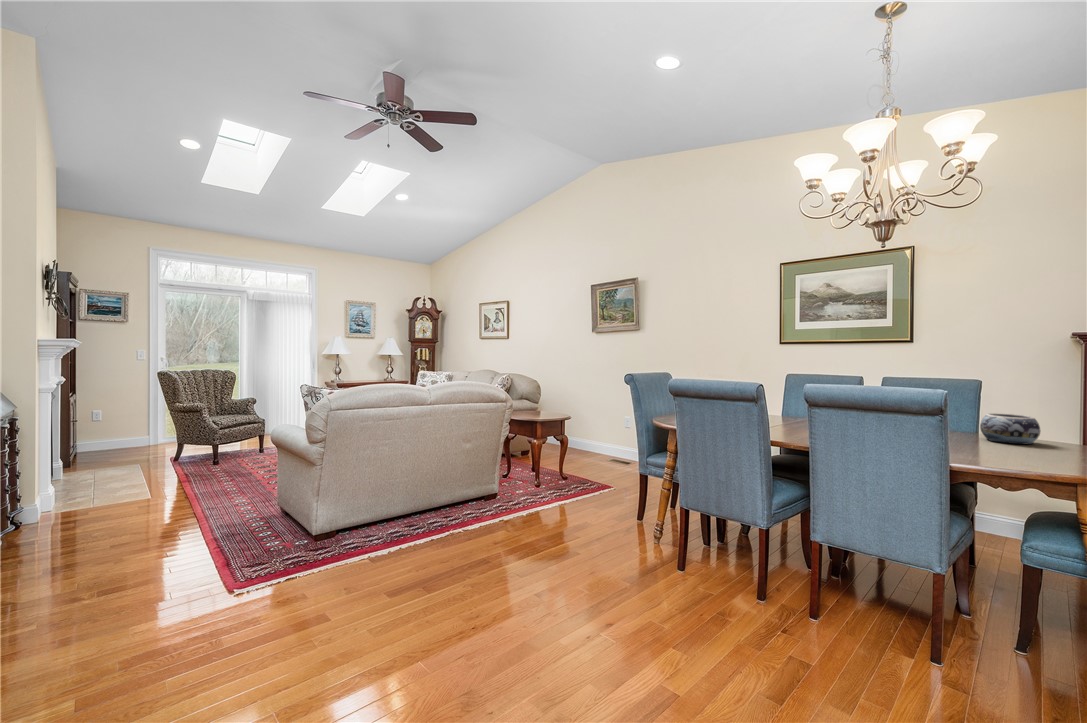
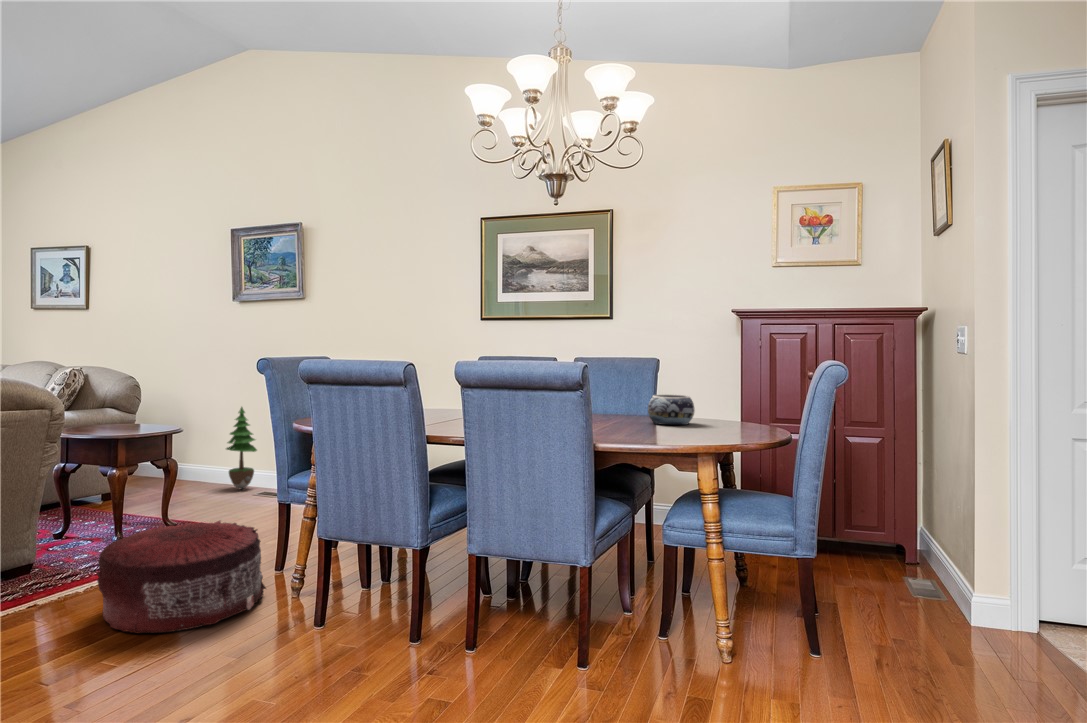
potted tree: none [588,401,608,457] -> present [226,407,257,489]
pouf: none [535,483,636,560] -> present [97,520,266,633]

